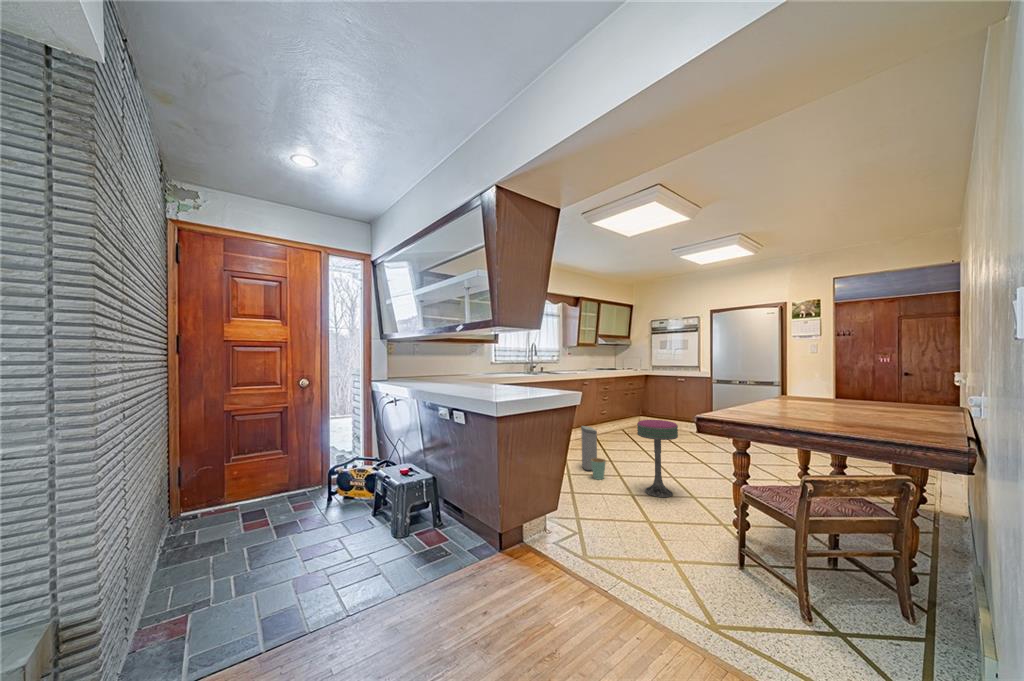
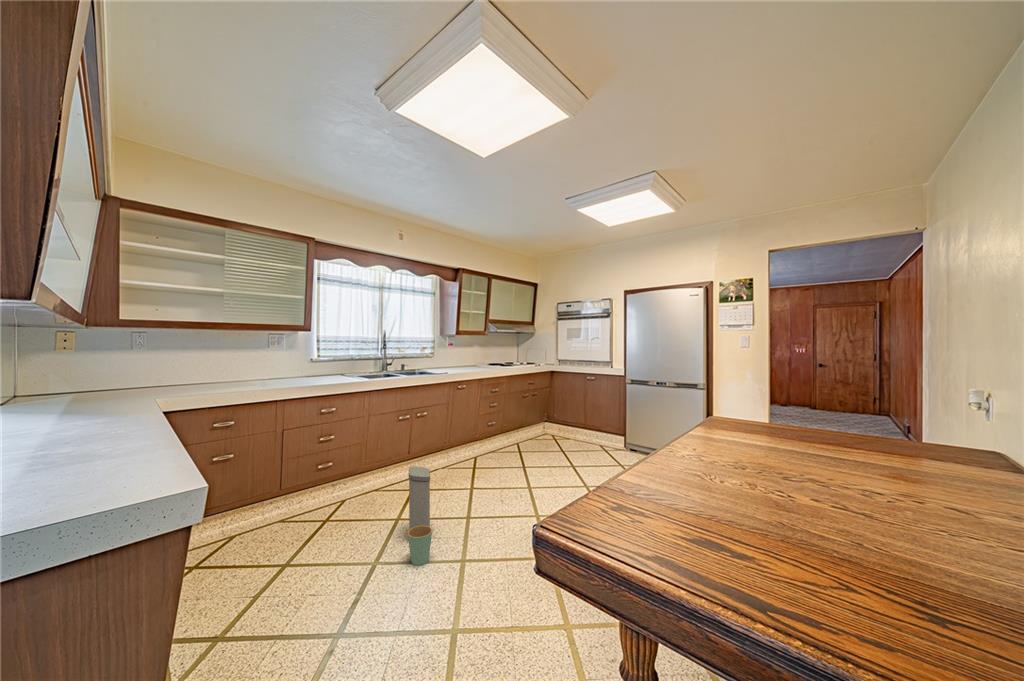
bar stool: present [637,420,678,497] -> none [468,468,535,614]

